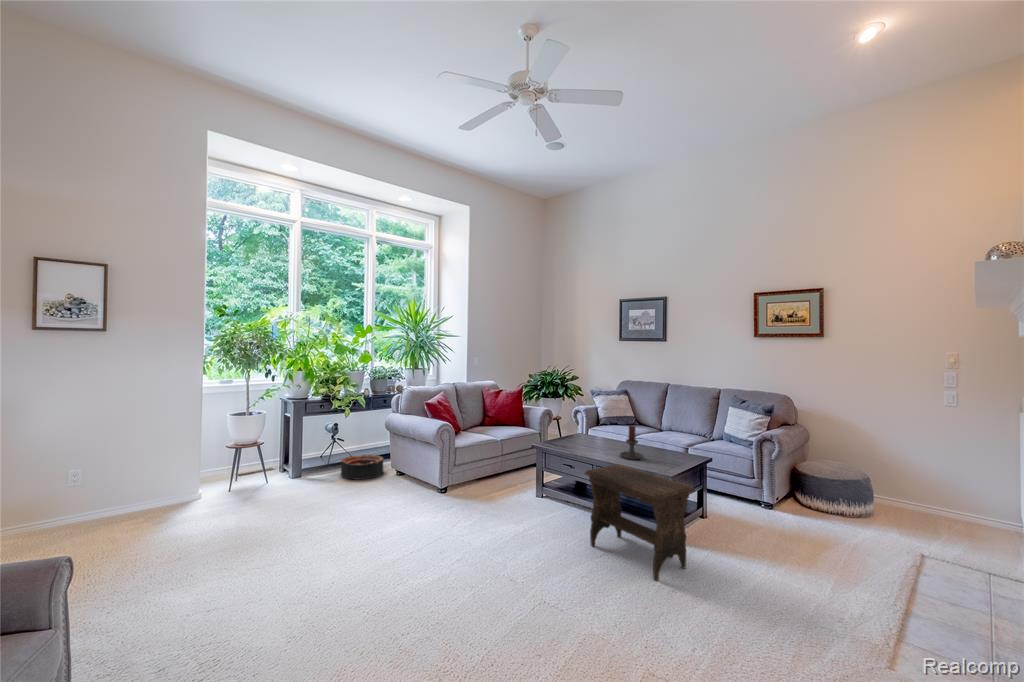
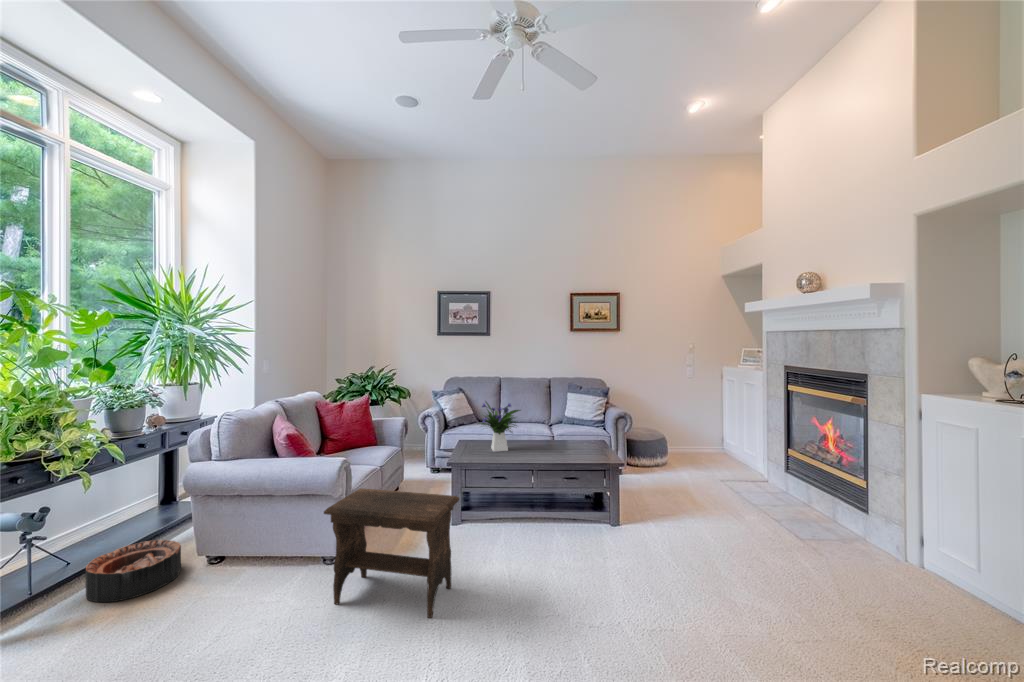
flower arrangement: none [570,398,615,447] -> present [481,402,520,452]
candle holder: present [620,425,644,460] -> none [547,422,577,457]
footstool: present [585,464,695,580] -> present [324,488,459,618]

